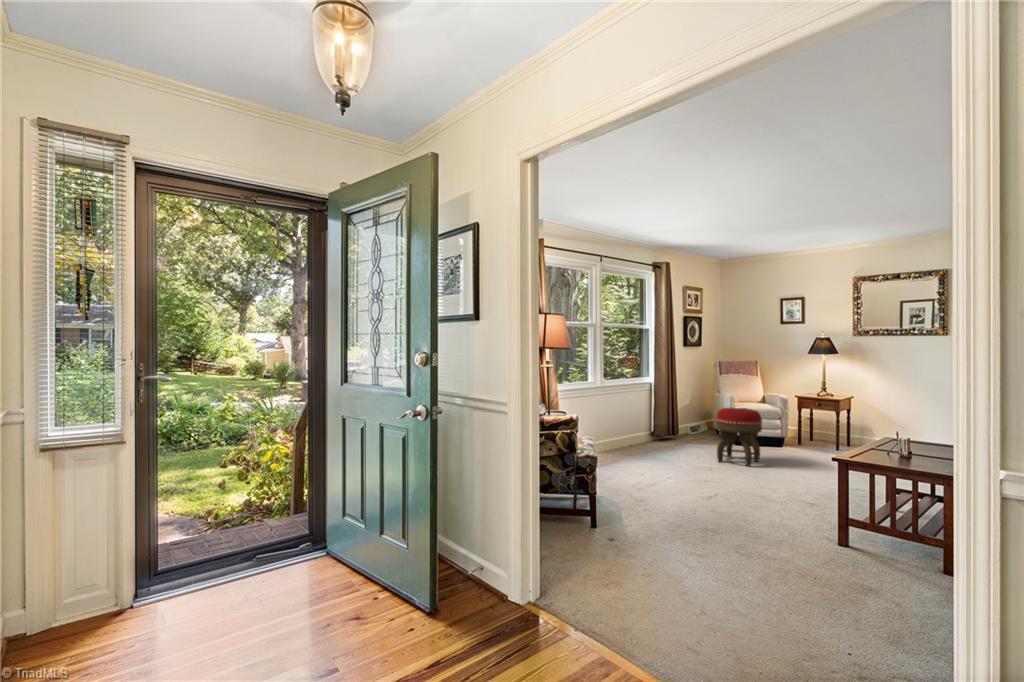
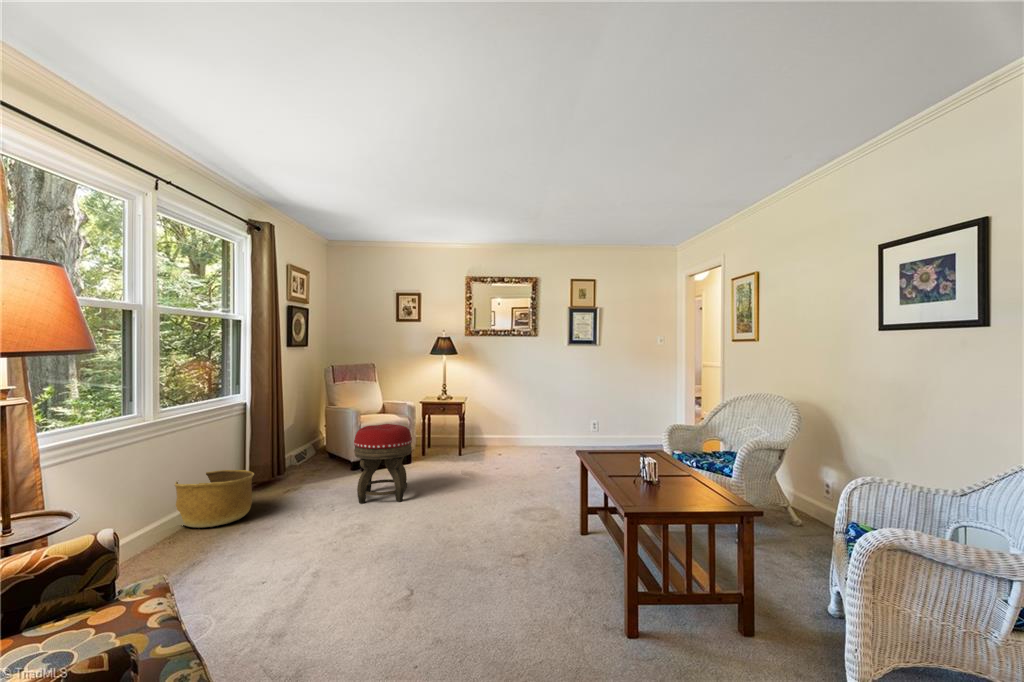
basket: none [608,424,650,455] -> present [175,470,254,527]

